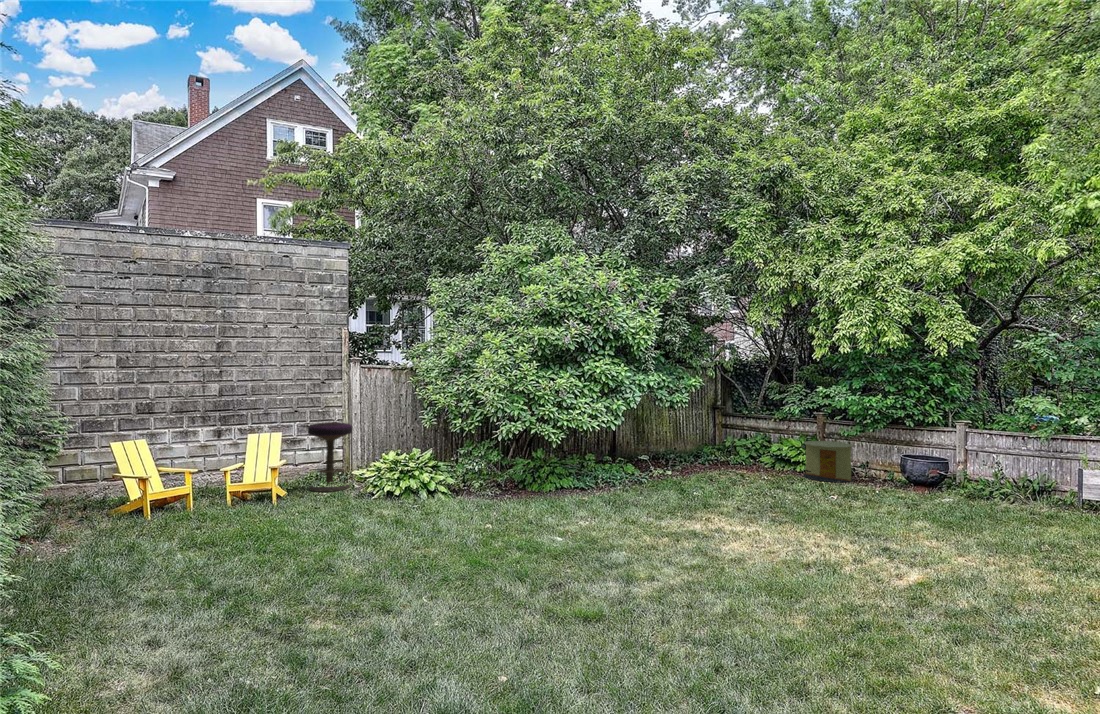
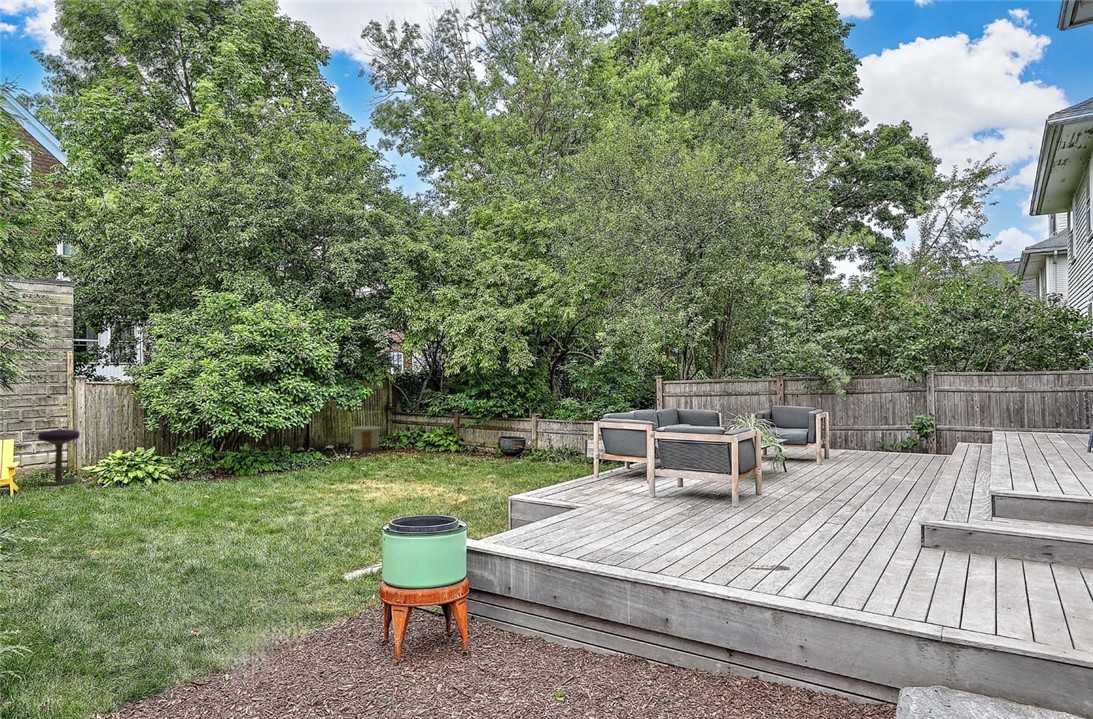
side table: present [803,441,853,482] -> present [352,426,382,452]

